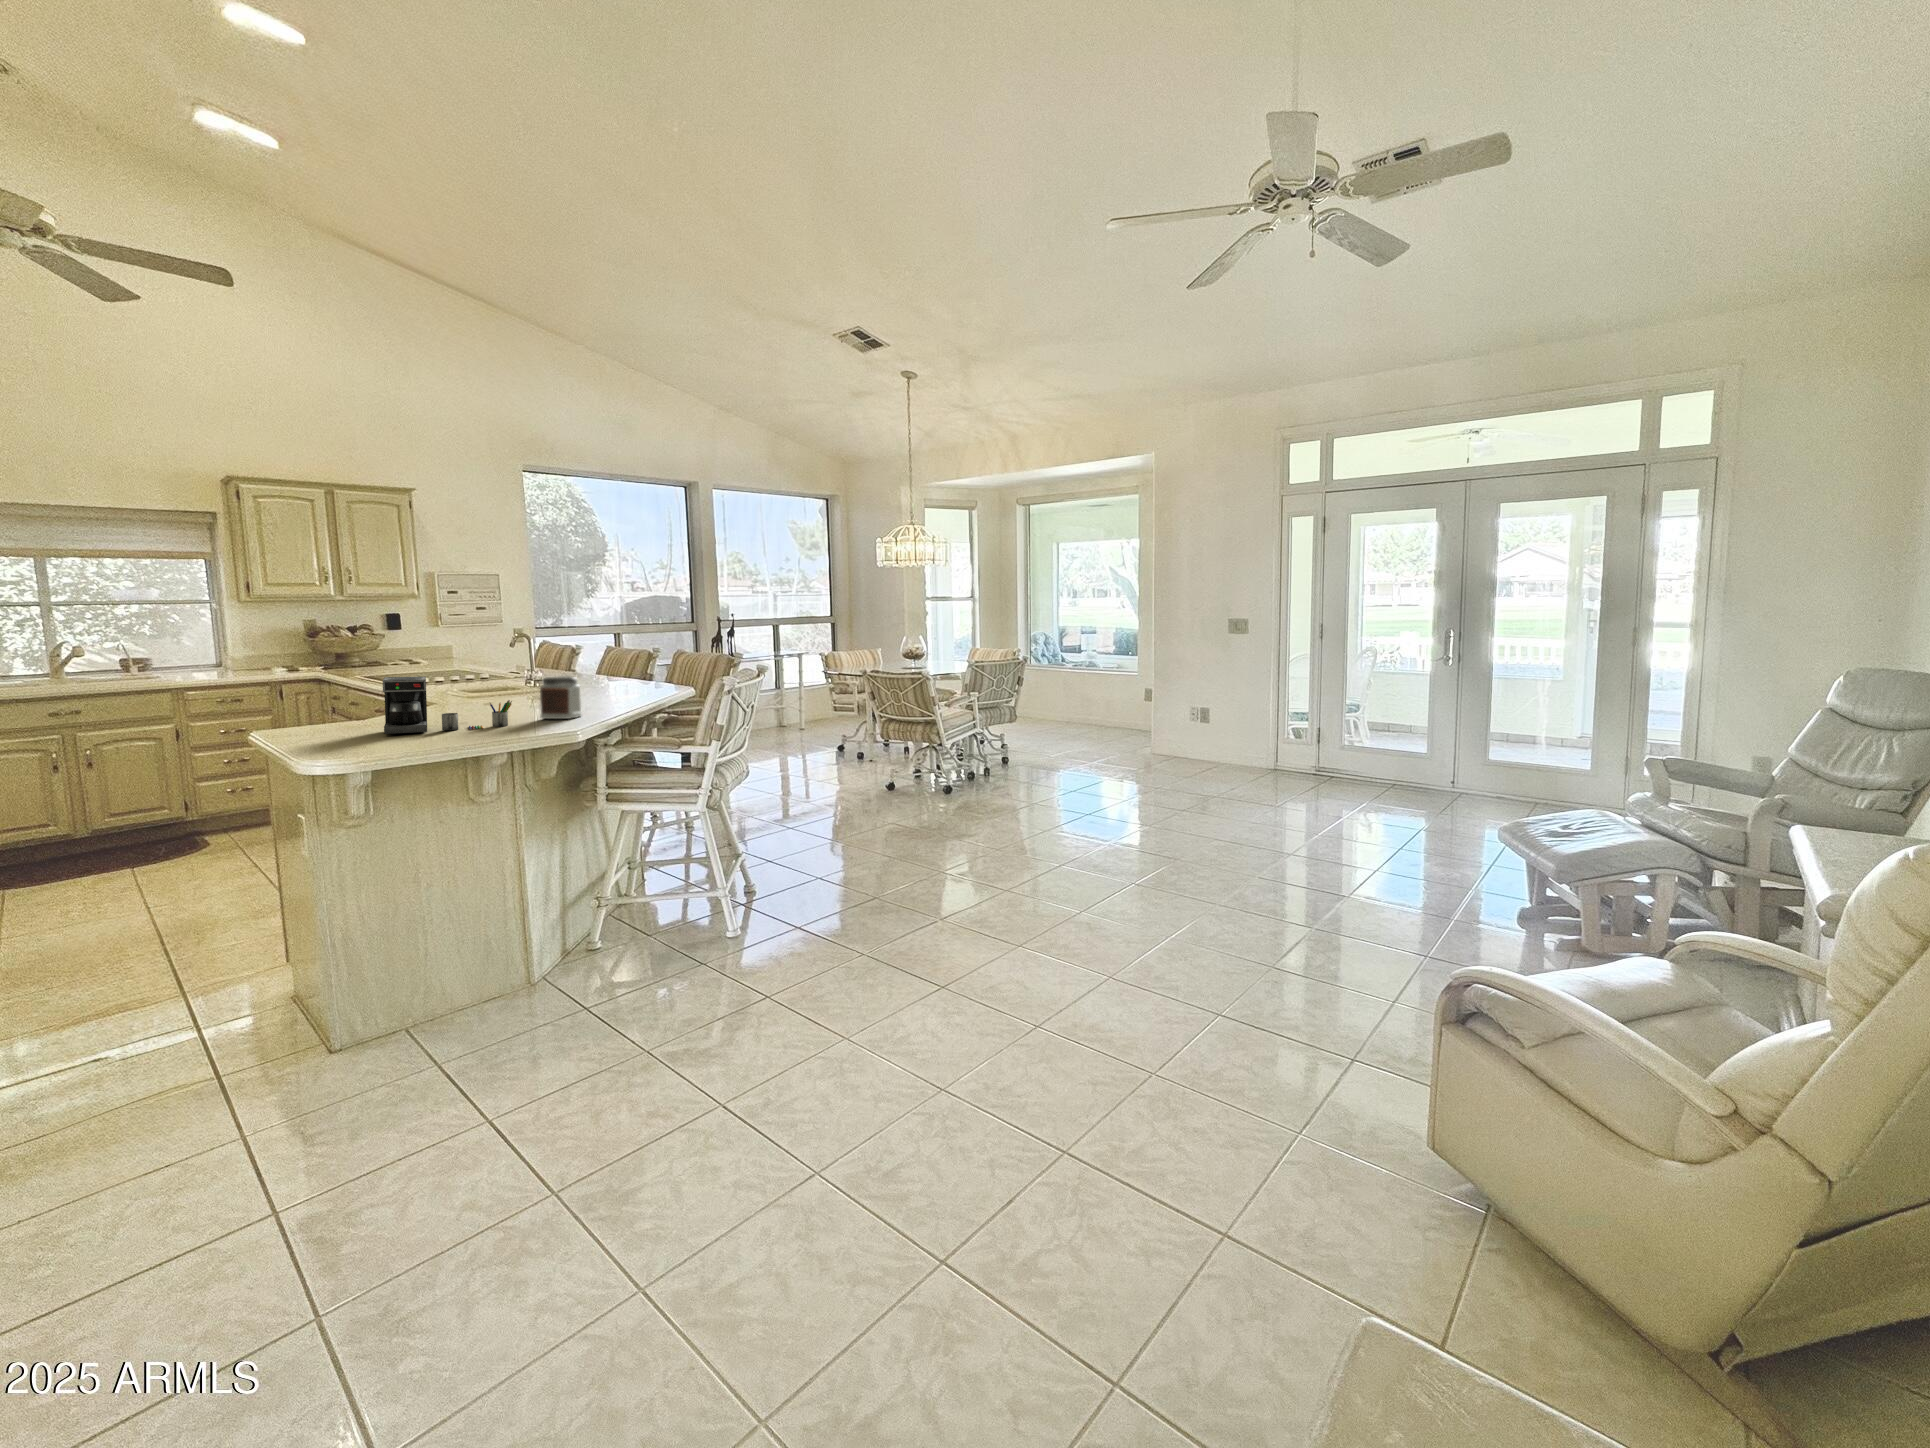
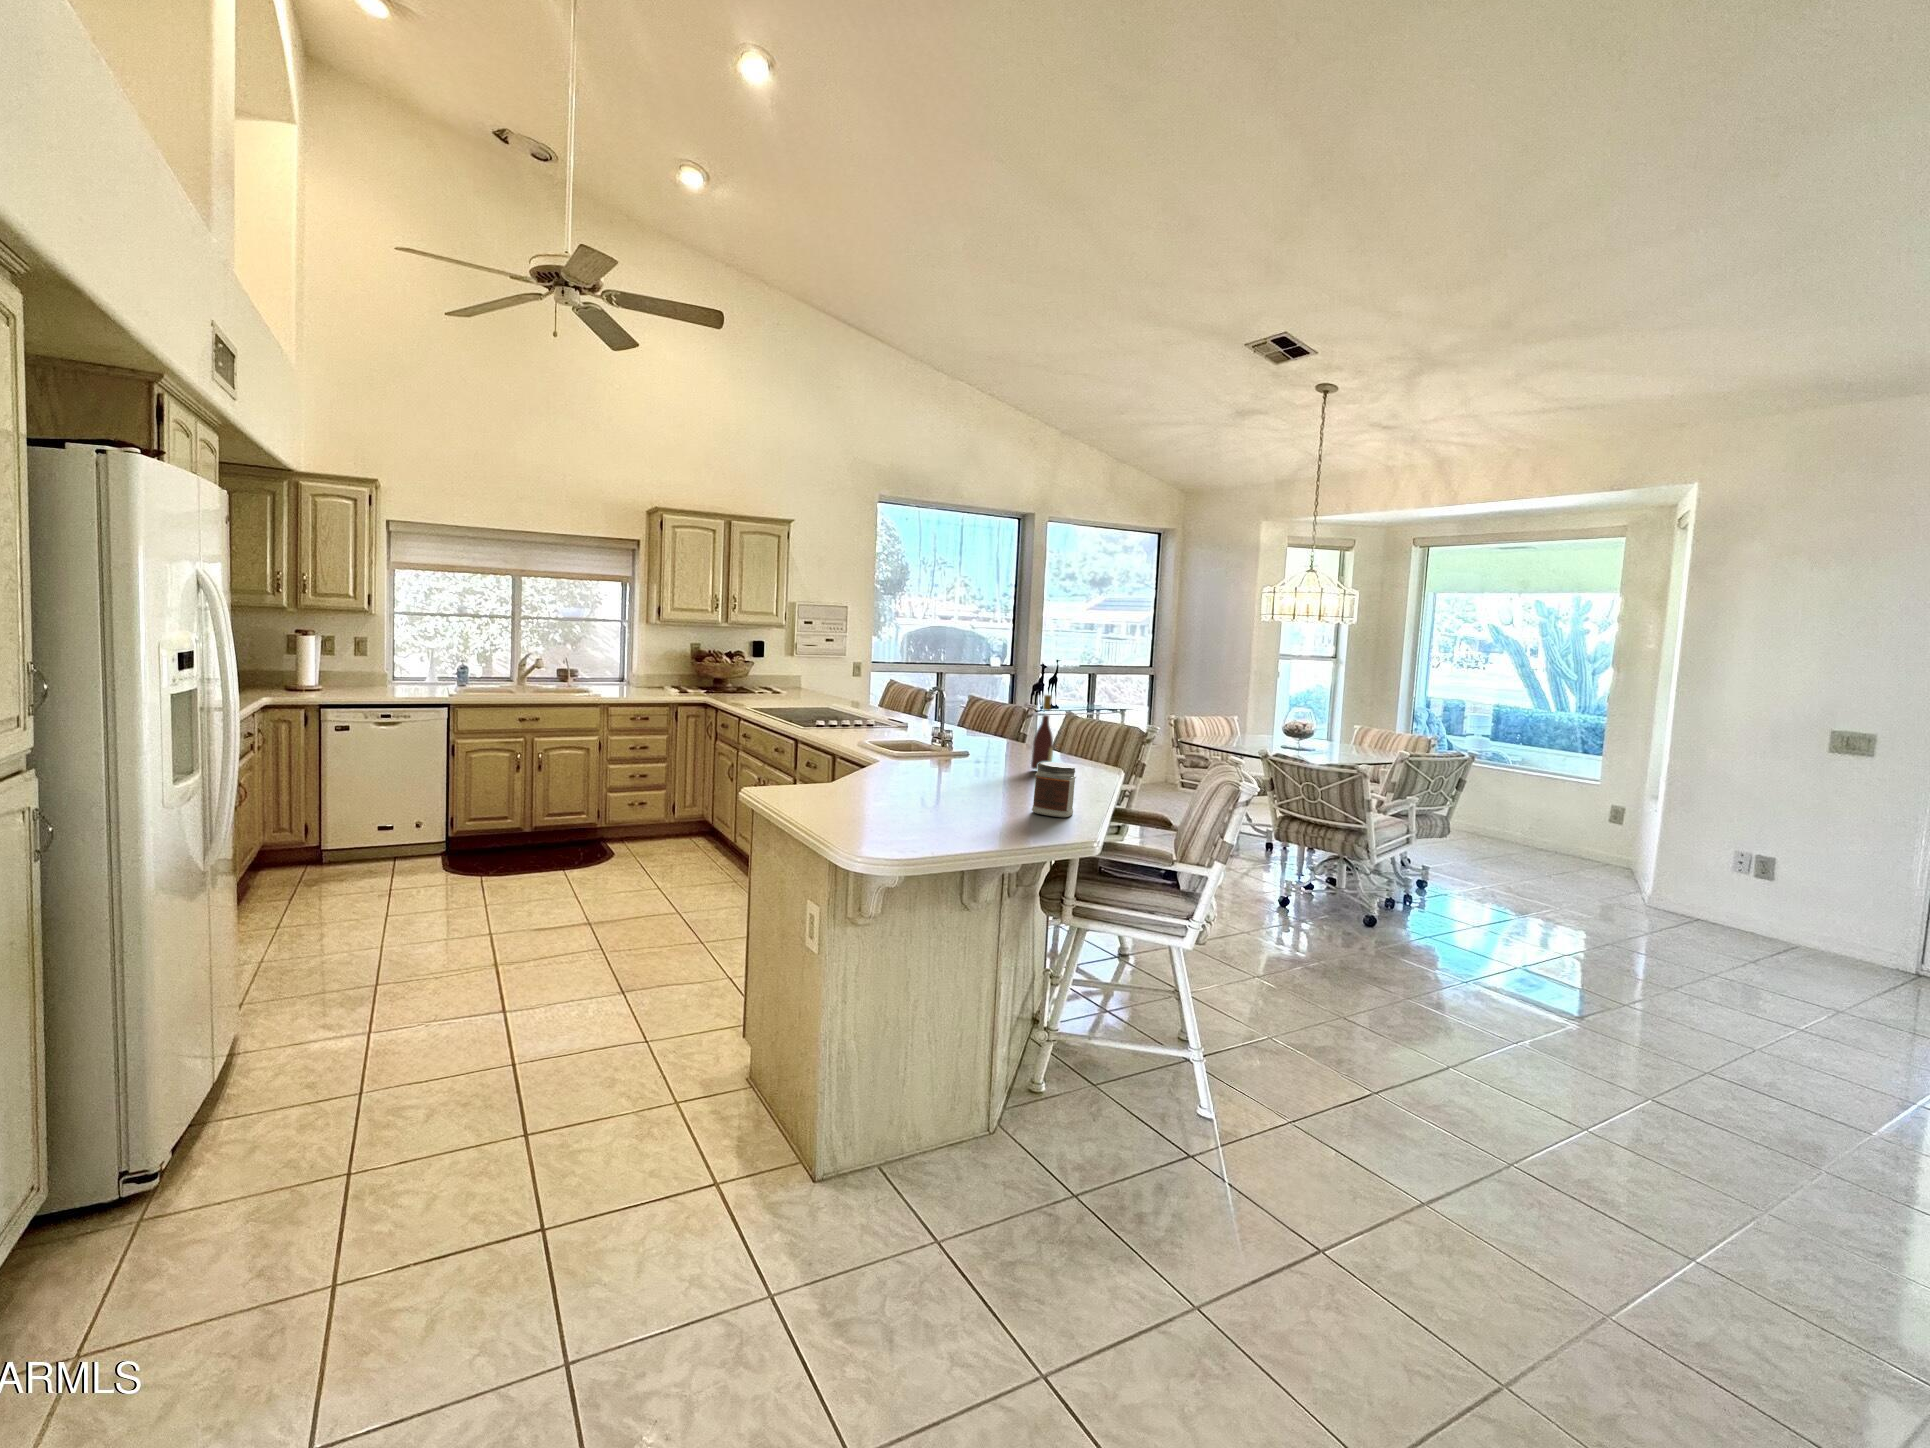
wine bottle: none [597,629,617,695] -> present [1031,695,1053,769]
coffee maker: present [383,677,512,734] -> none [886,749,1015,824]

